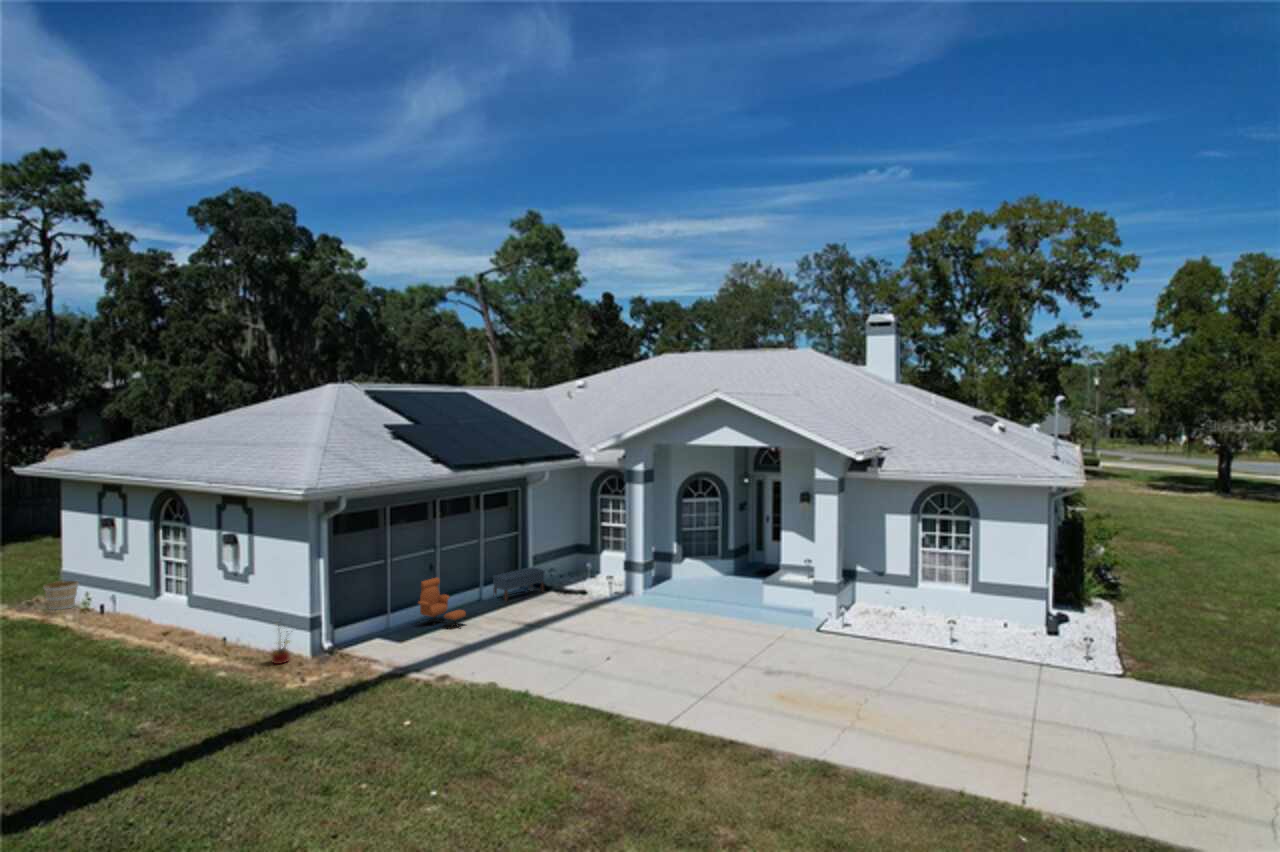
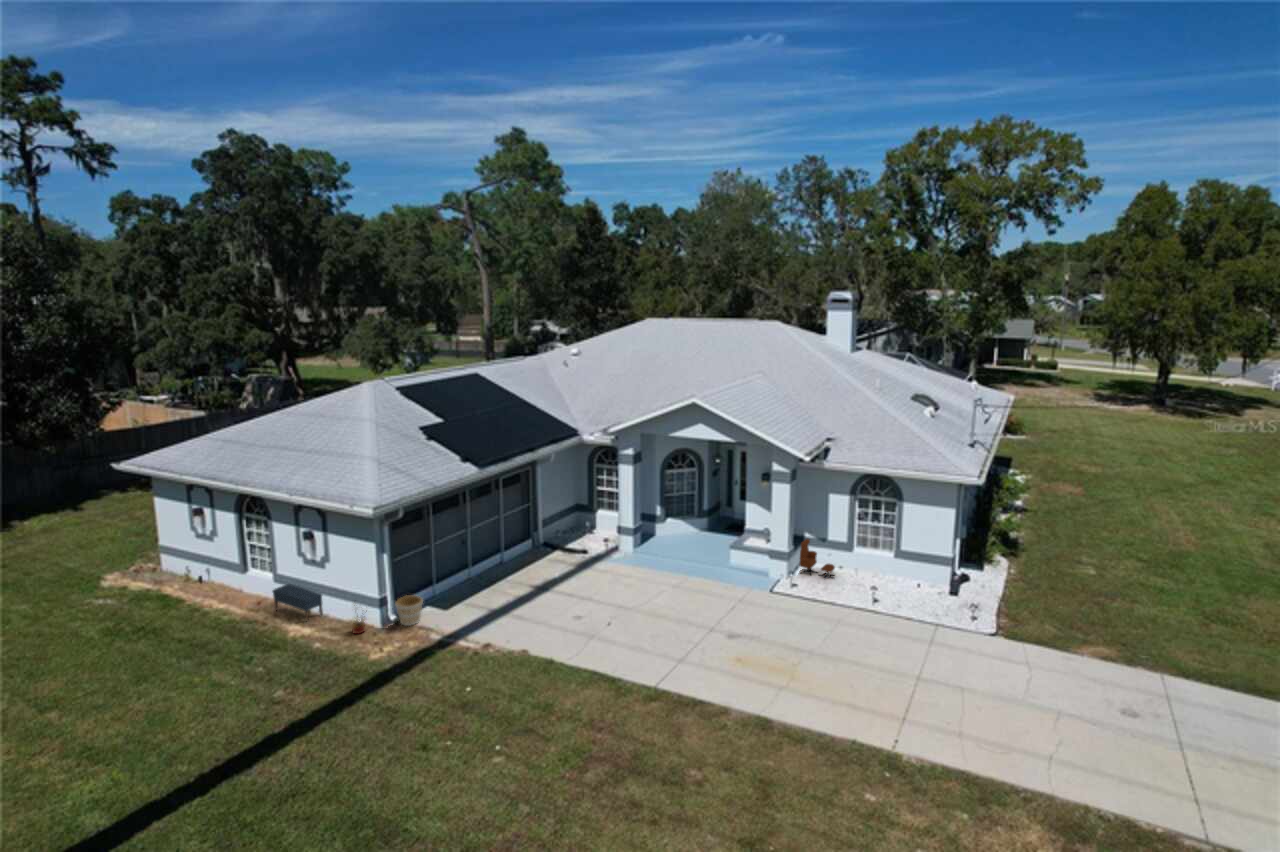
bench: present [493,568,544,601] -> present [273,584,323,621]
lounge chair: present [418,578,466,628] -> present [800,539,835,577]
wooden bucket: present [44,581,79,610] -> present [395,595,423,626]

